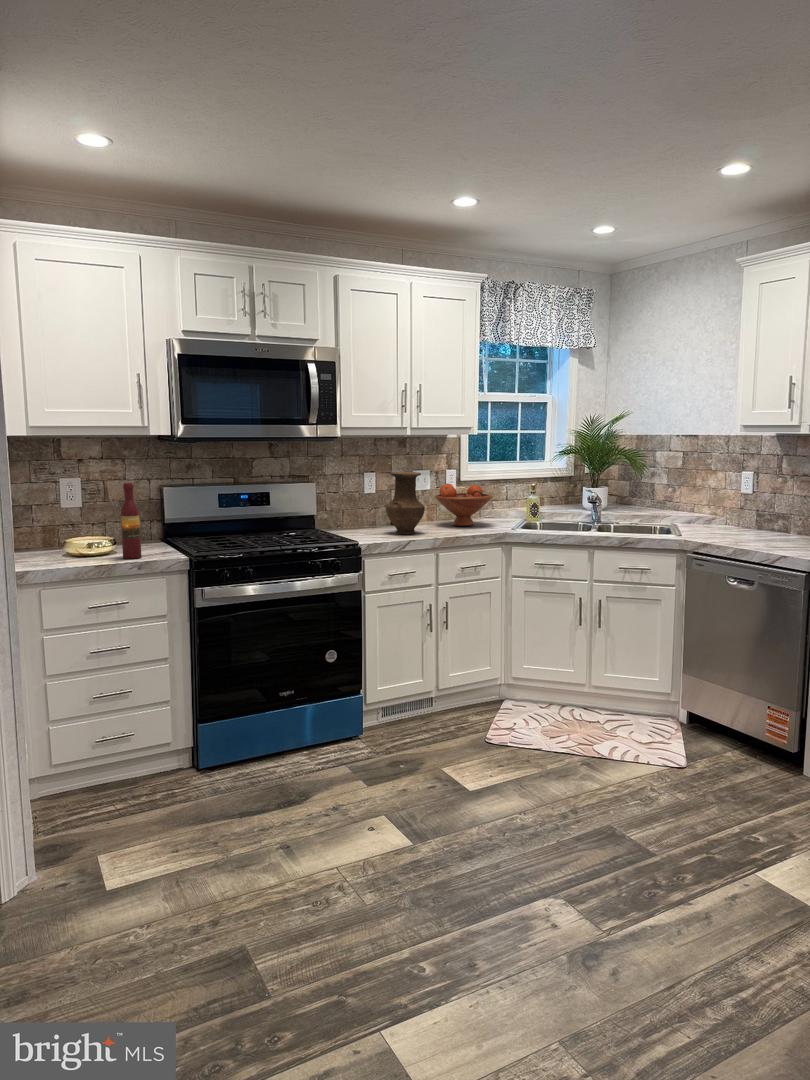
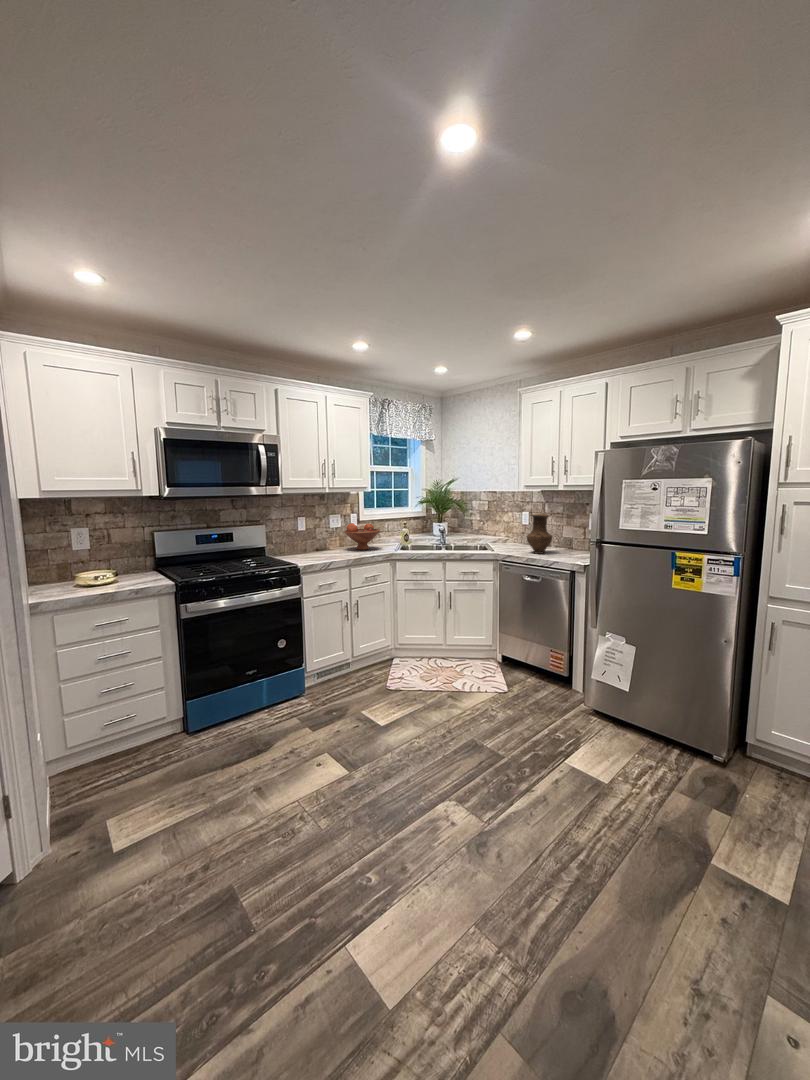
vase: present [386,472,425,534] -> present [527,514,552,554]
wine bottle: present [121,483,142,559] -> none [120,532,138,587]

